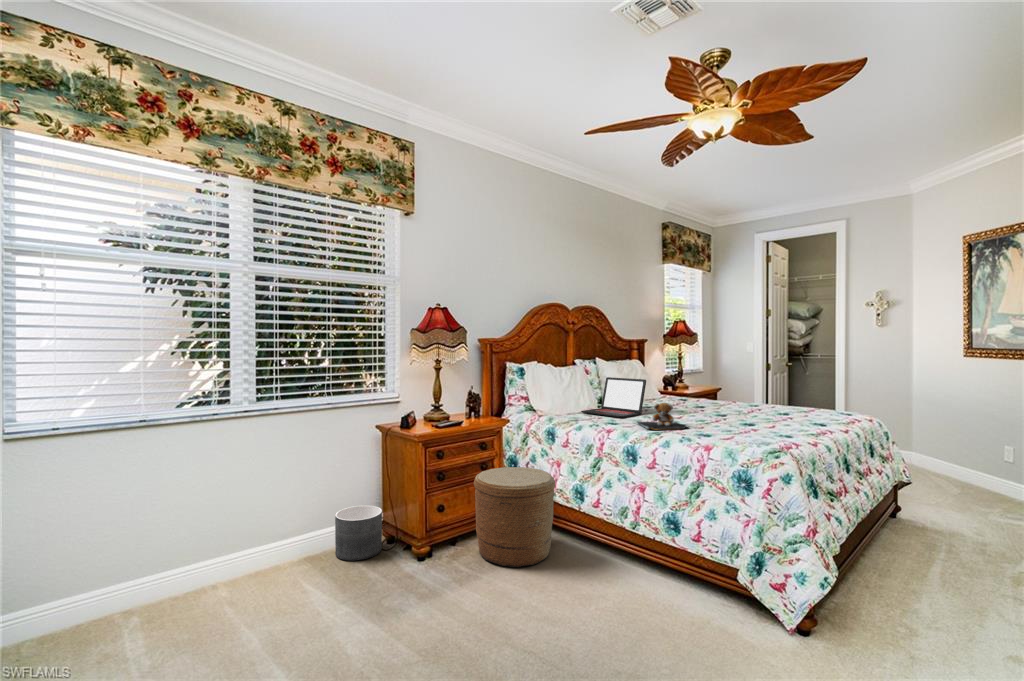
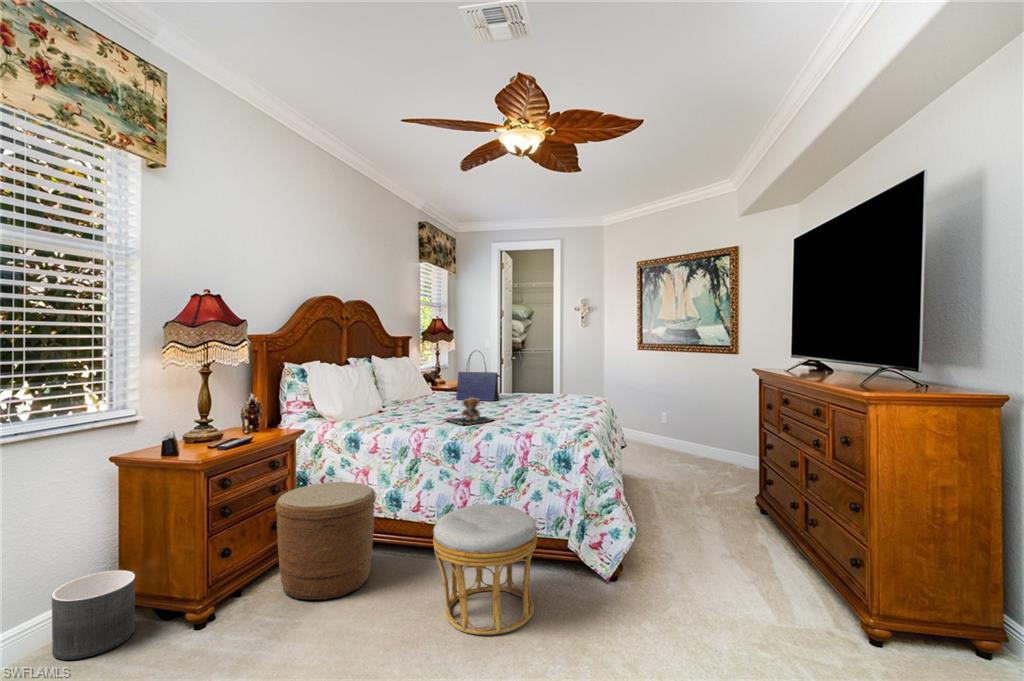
tote bag: none [679,354,726,409] -> present [456,353,500,401]
laptop: present [581,377,646,418] -> none [373,376,439,417]
ottoman: none [578,510,686,645] -> present [433,504,537,635]

